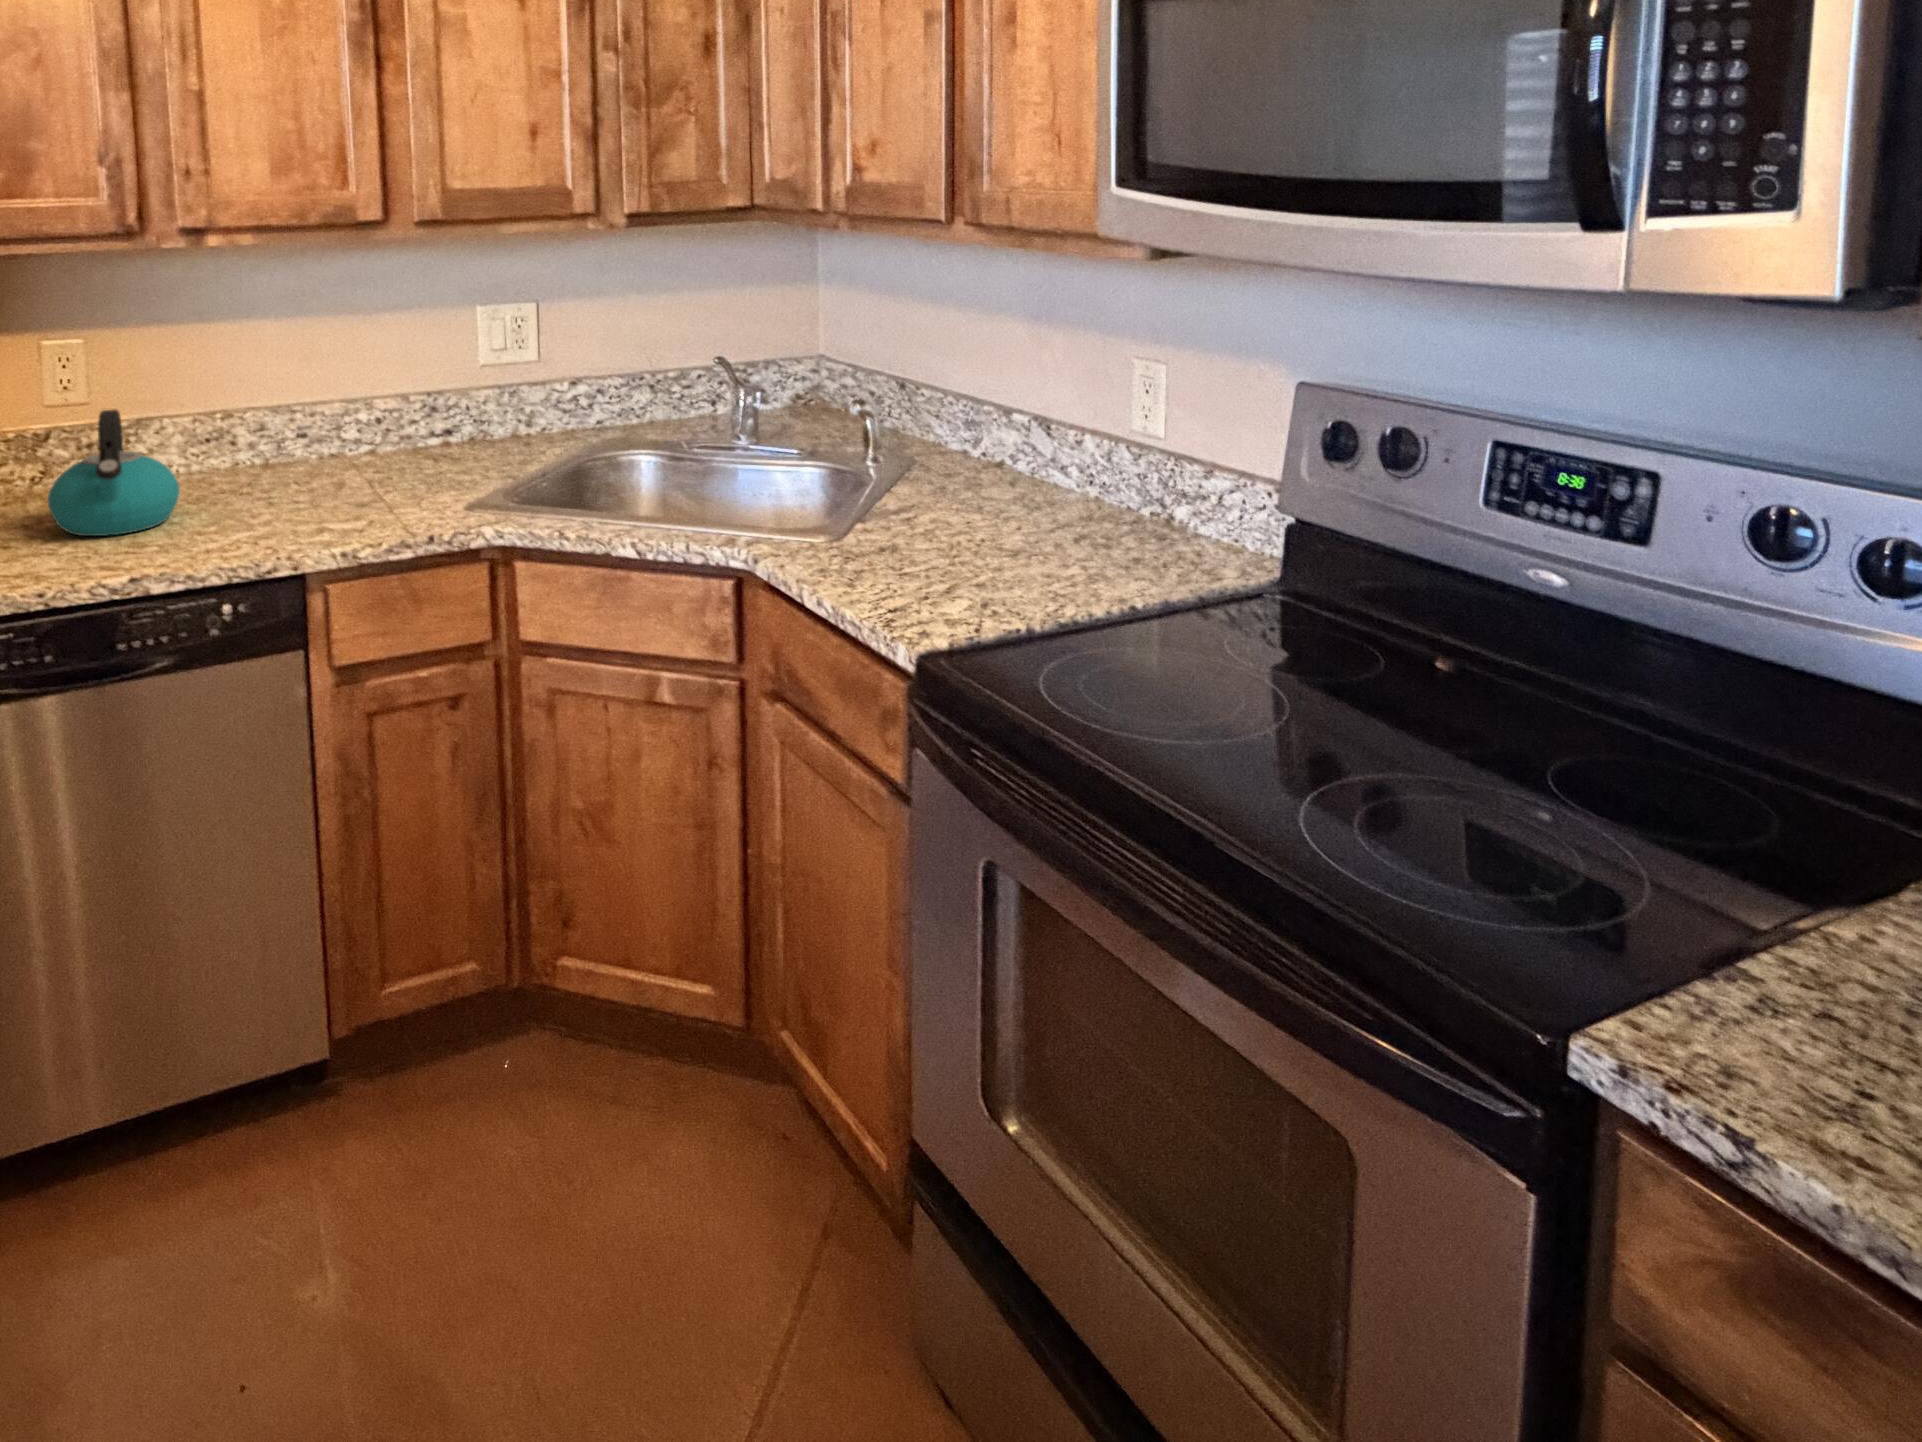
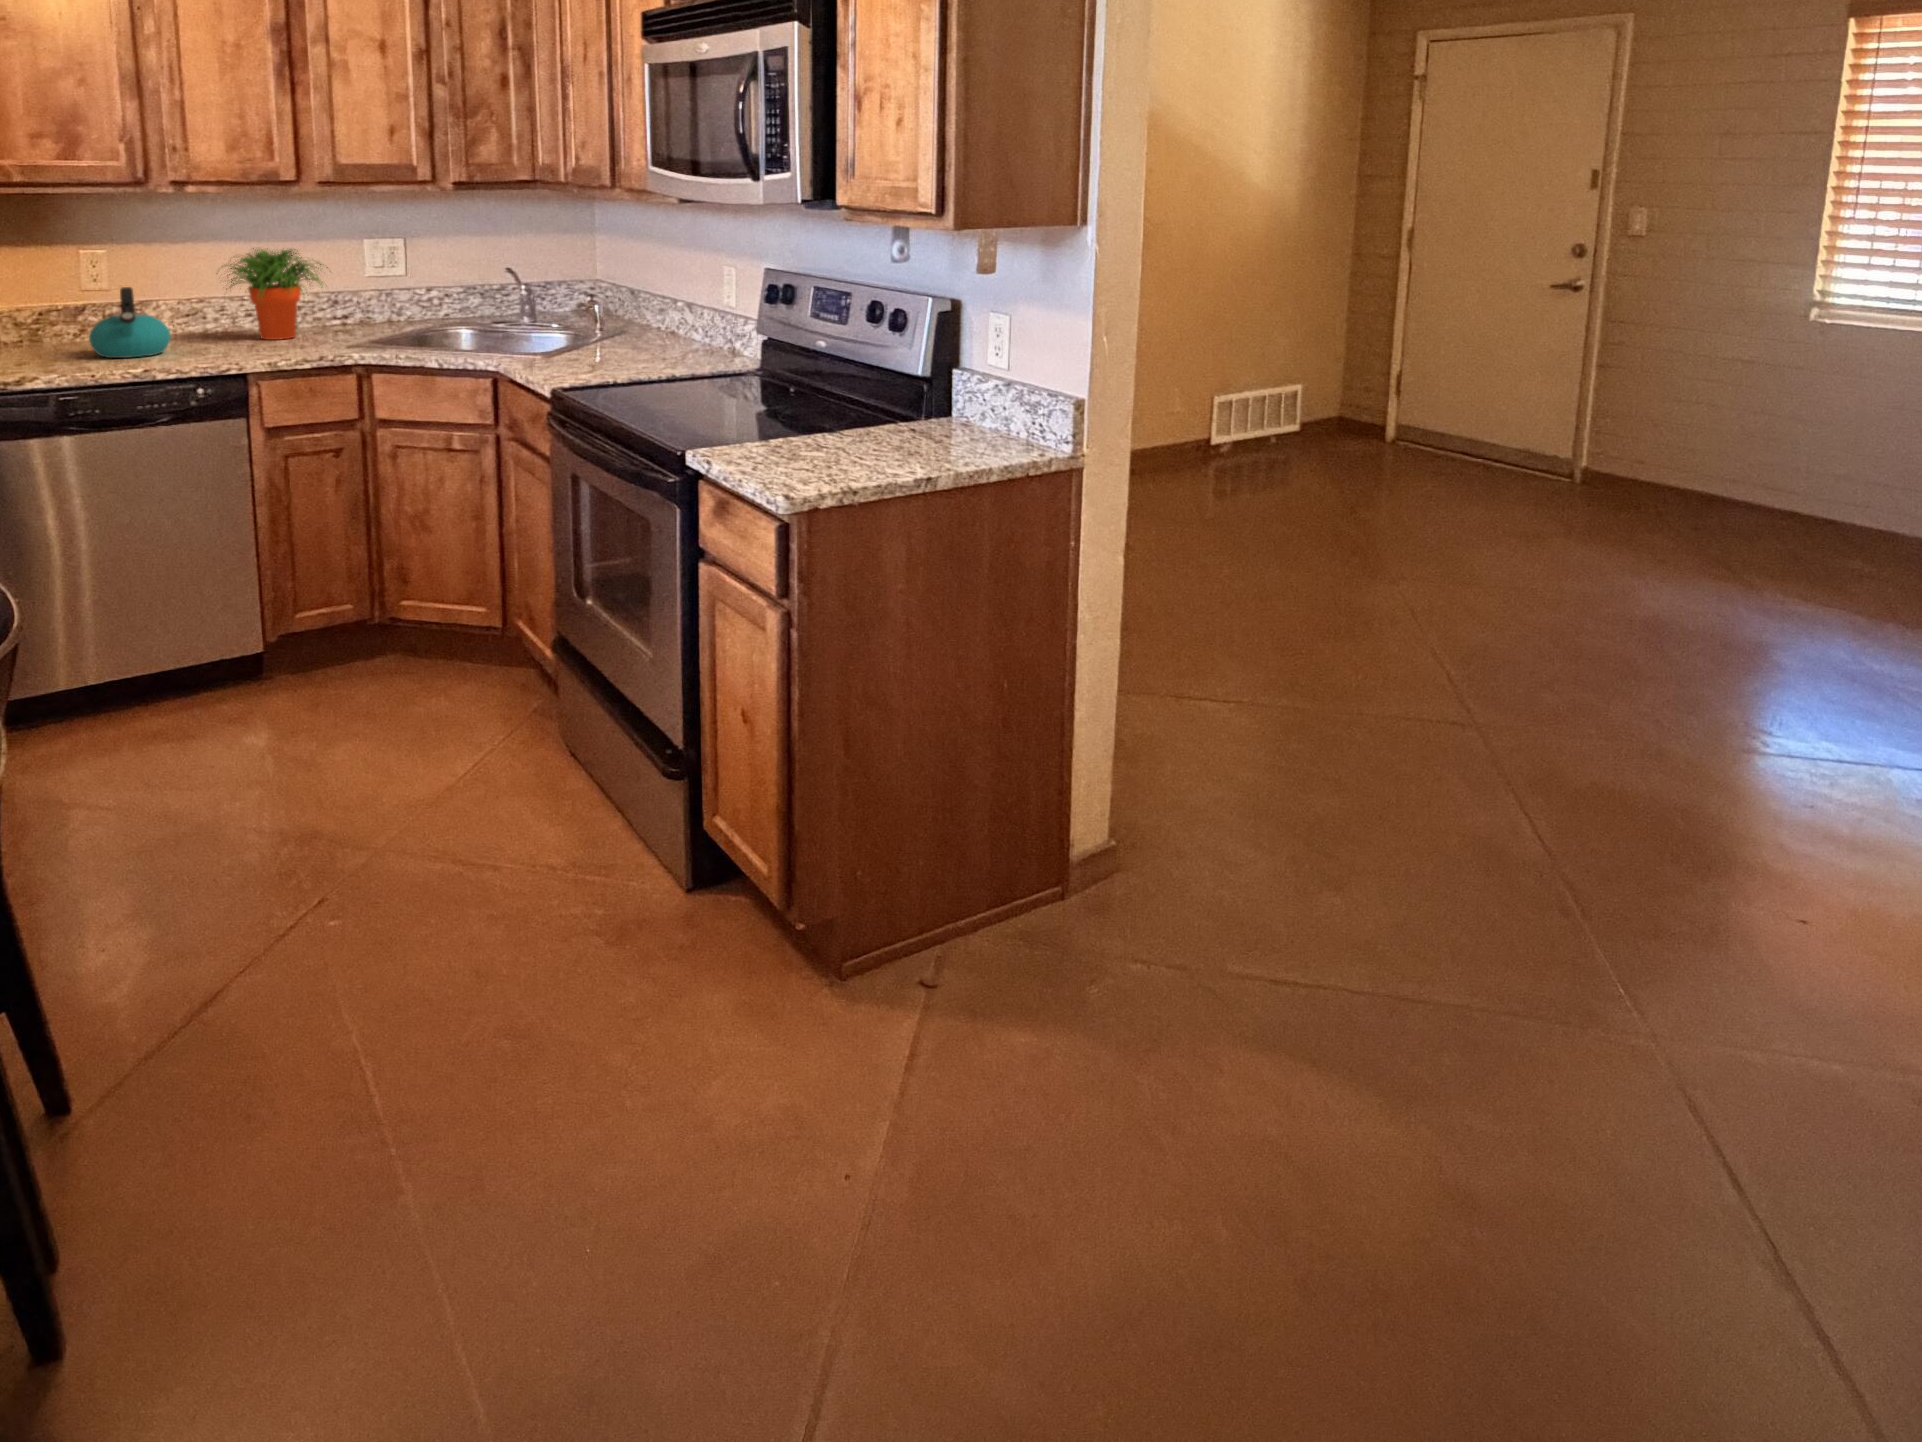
potted plant: none [252,327,432,482] -> present [225,248,328,340]

